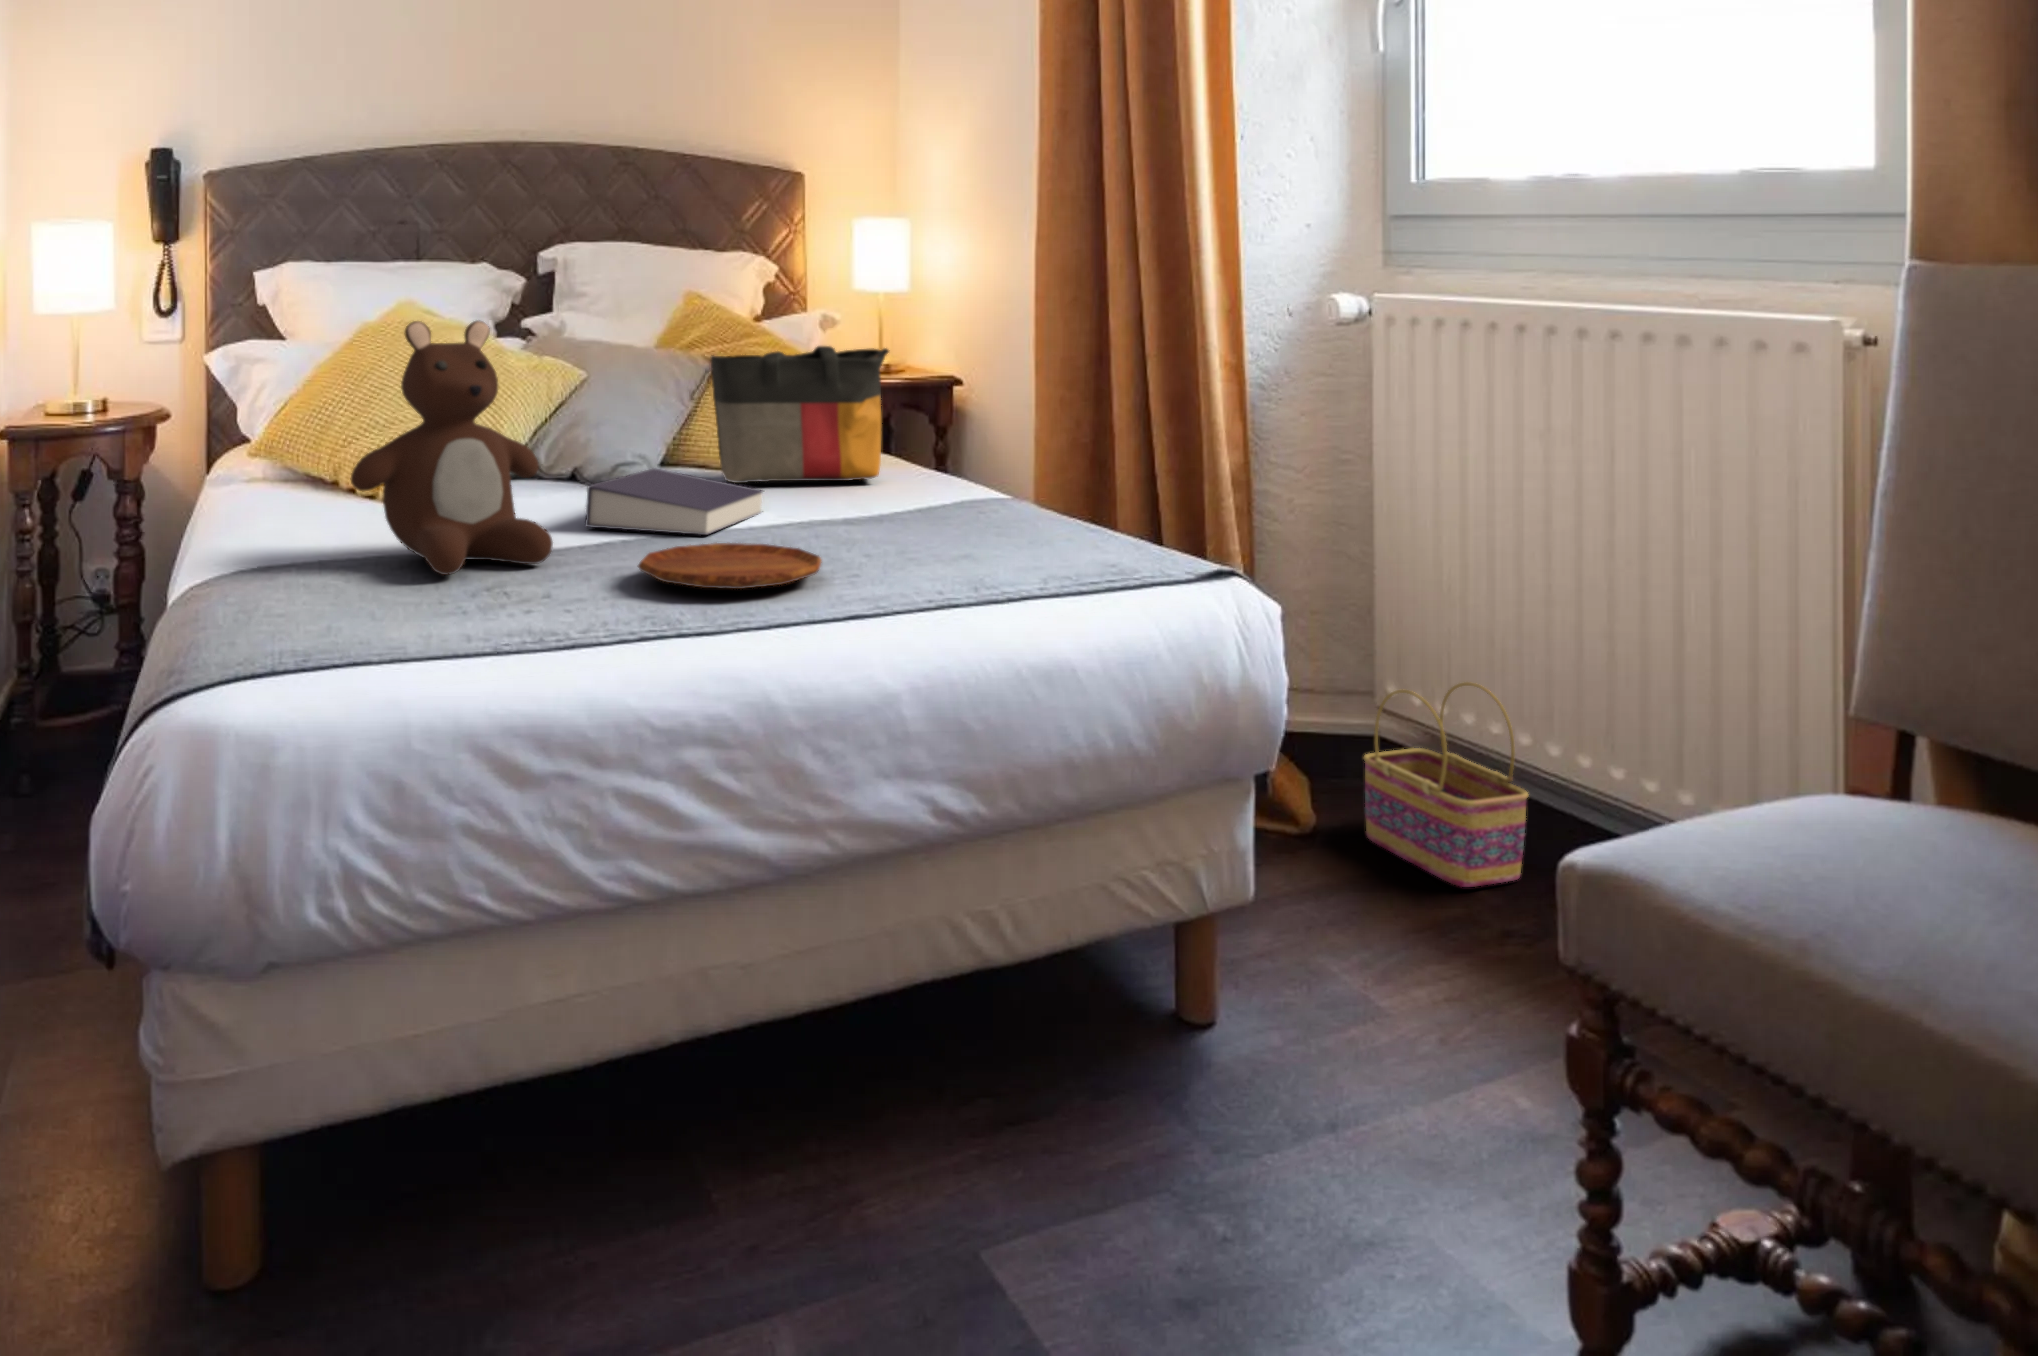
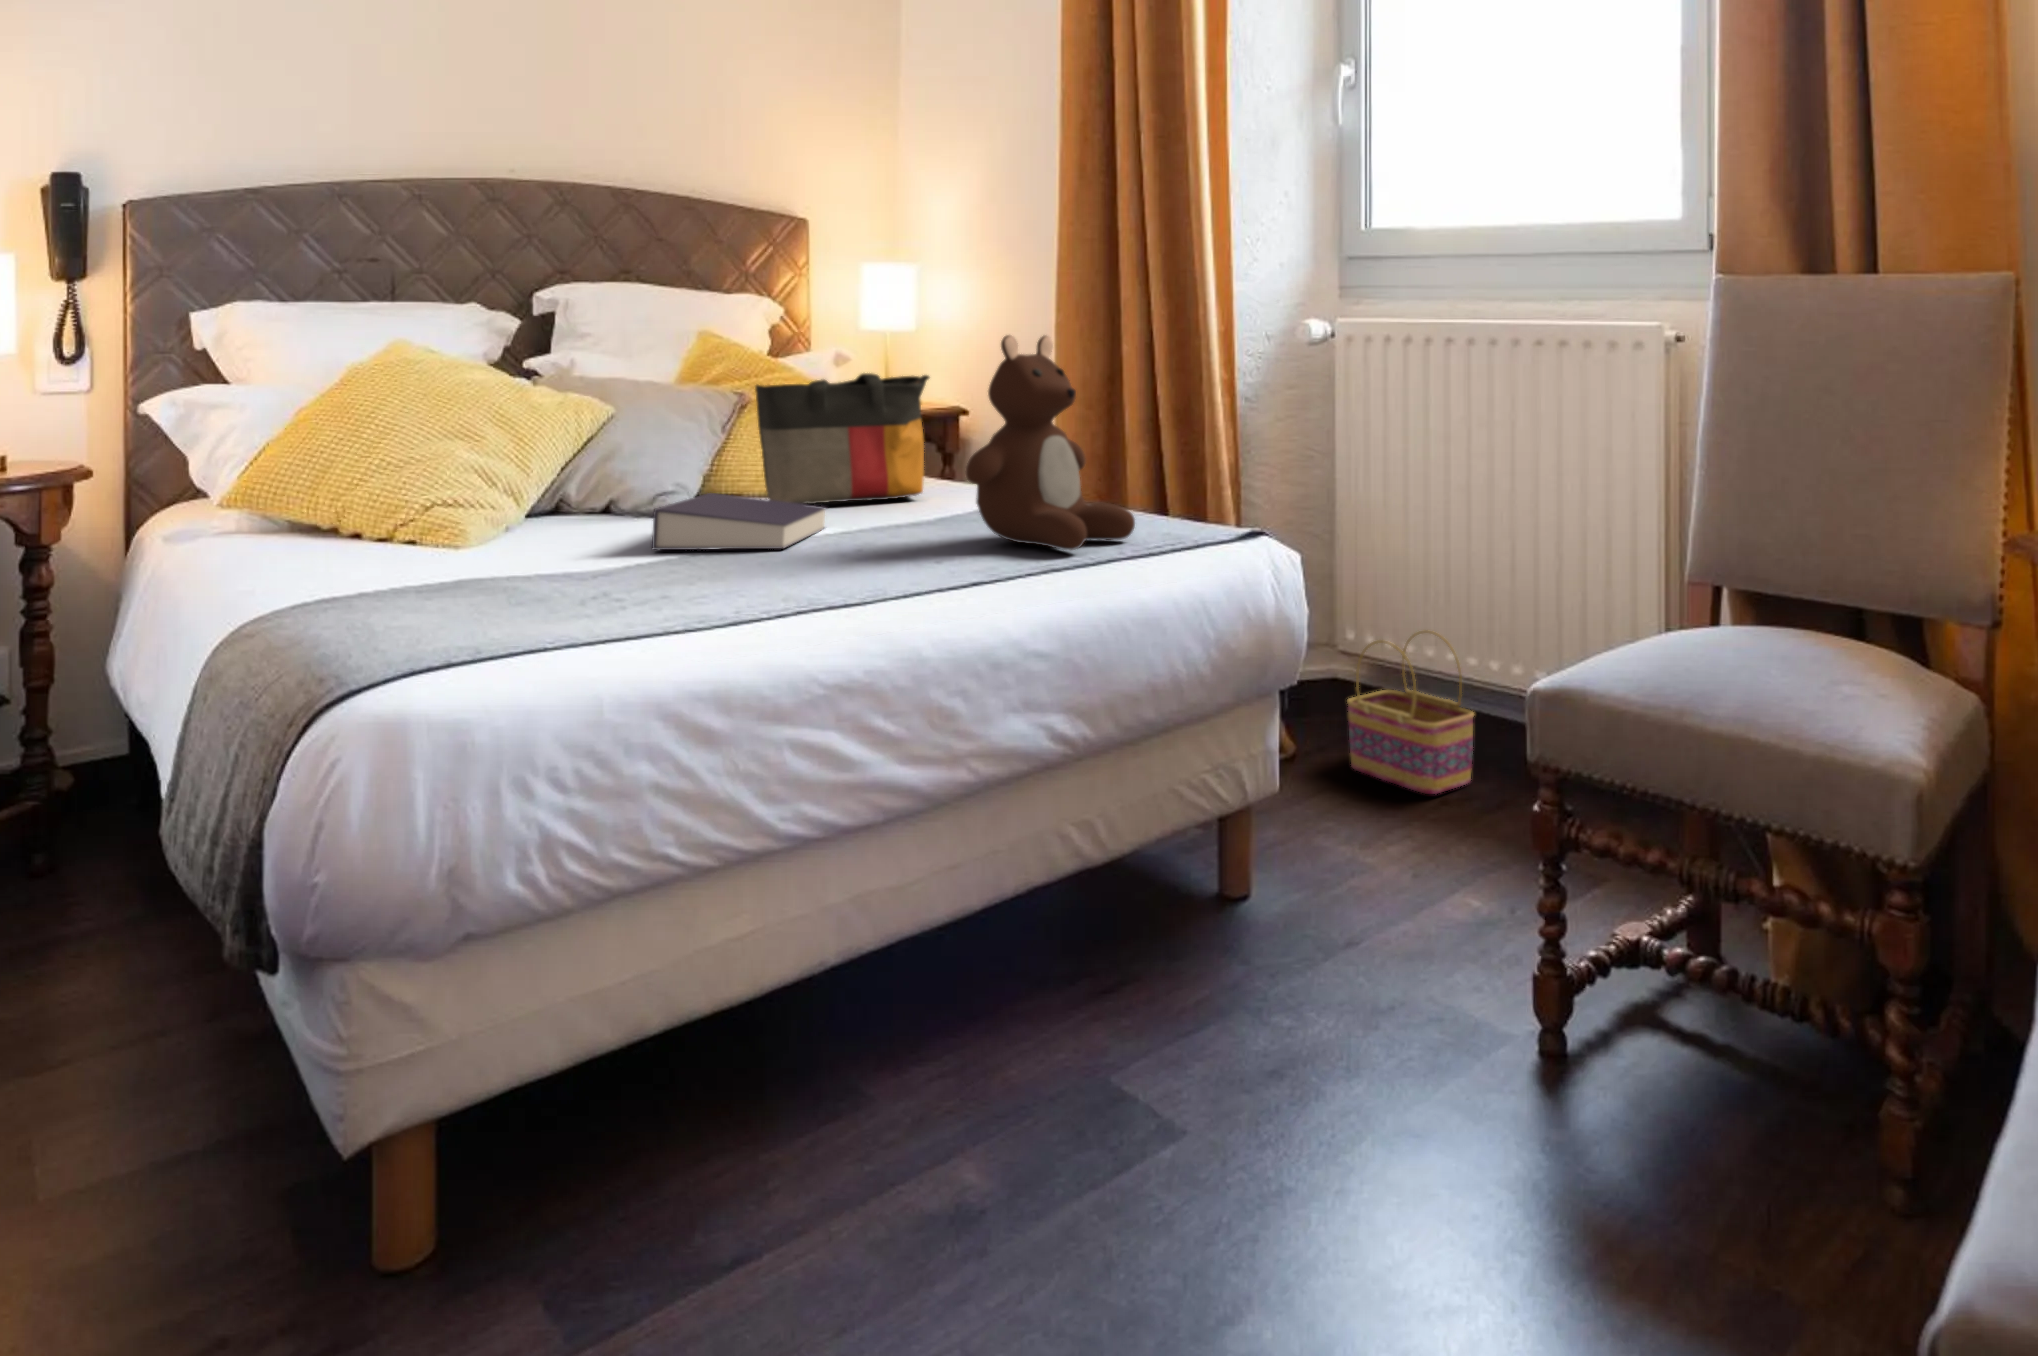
teddy bear: present [350,321,553,575] -> present [966,335,1135,550]
tray: present [638,543,822,589] -> none [741,548,923,587]

